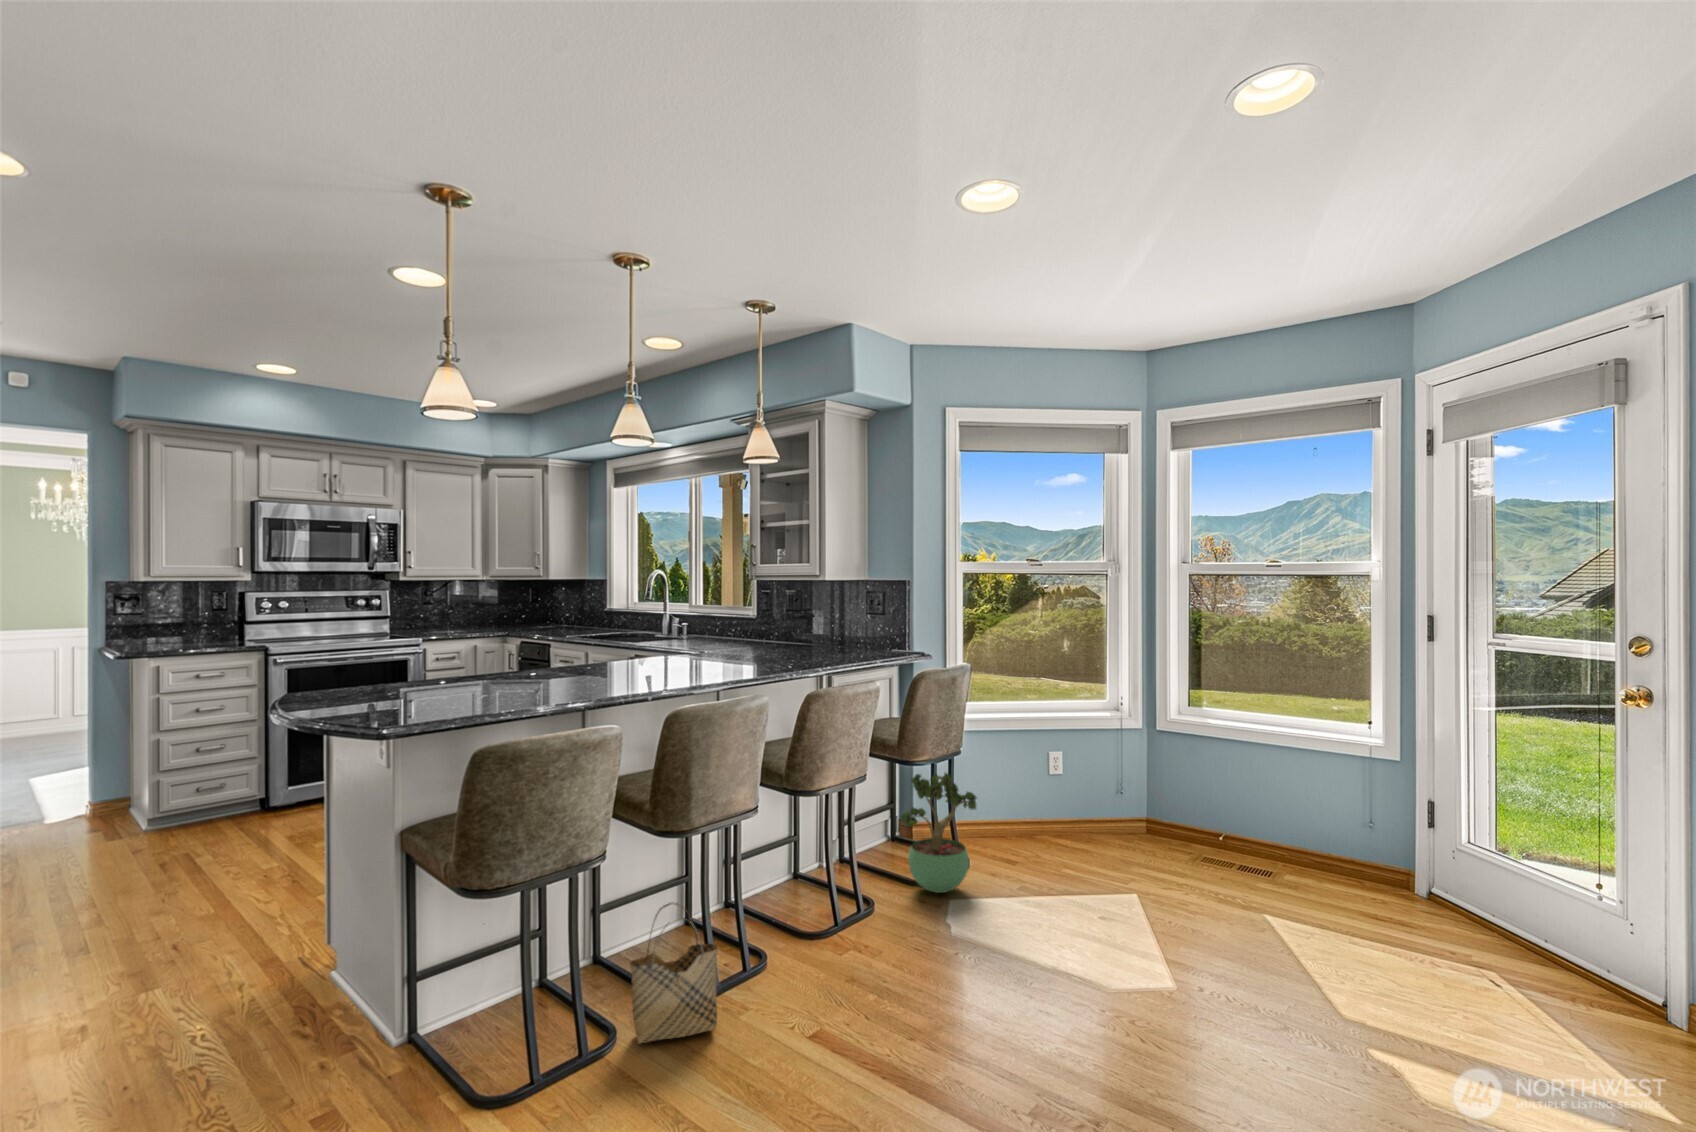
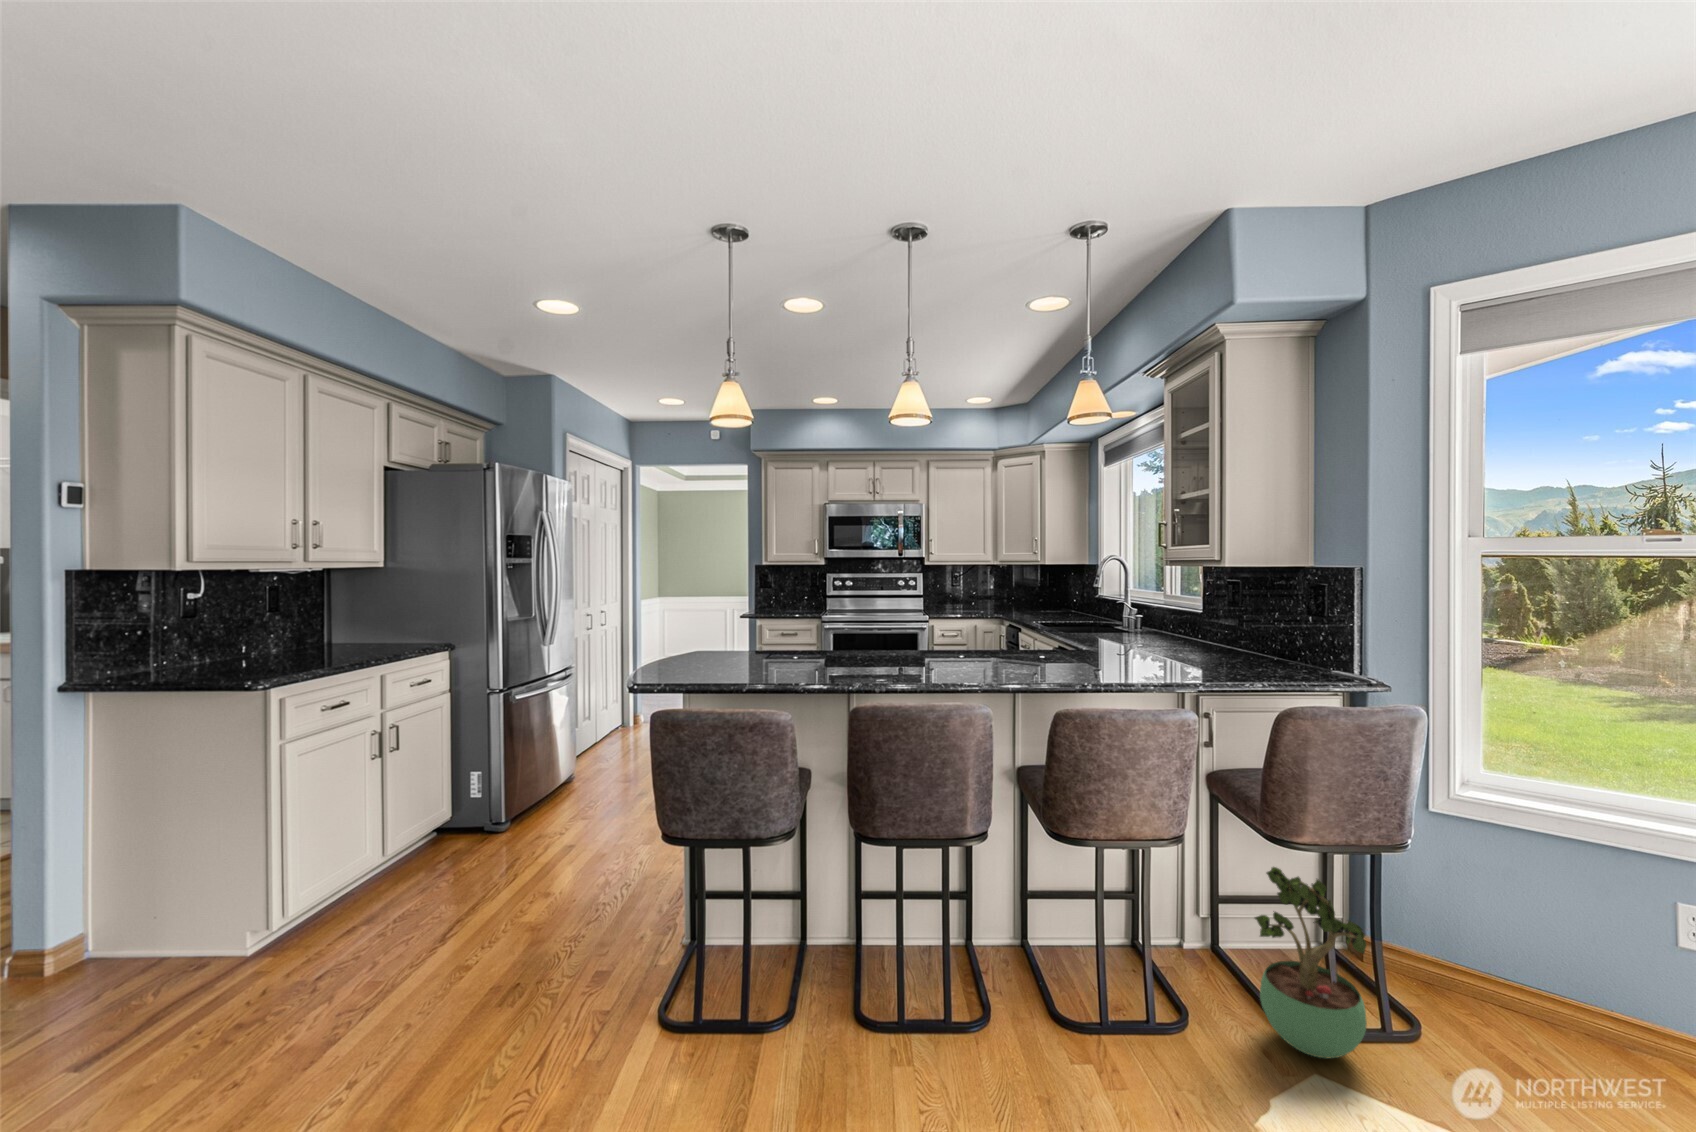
woven basket: present [630,903,718,1044] -> none [778,927,866,1084]

